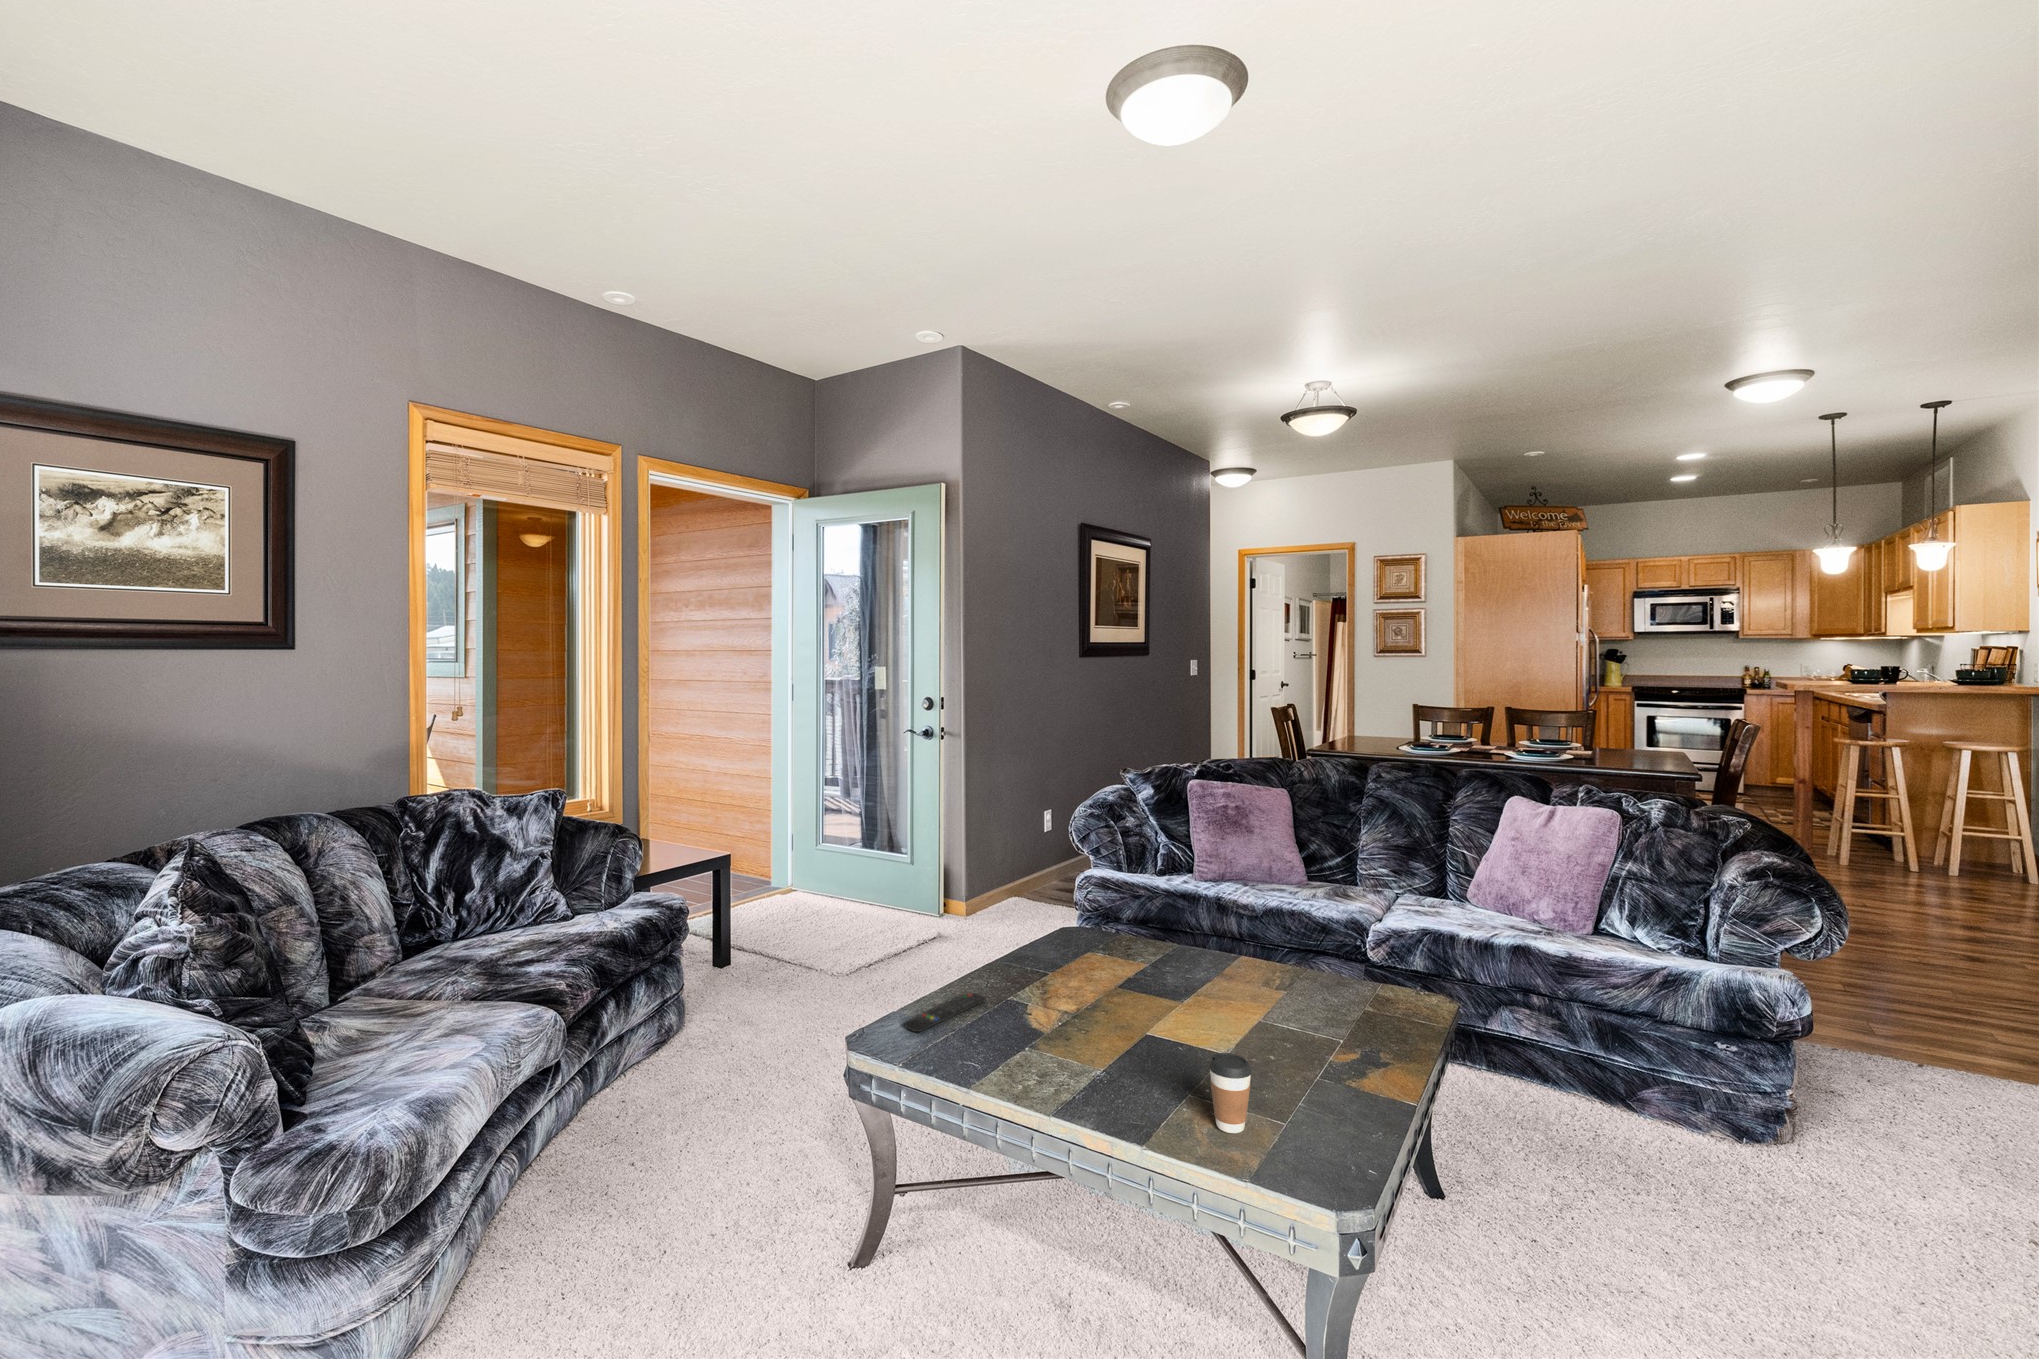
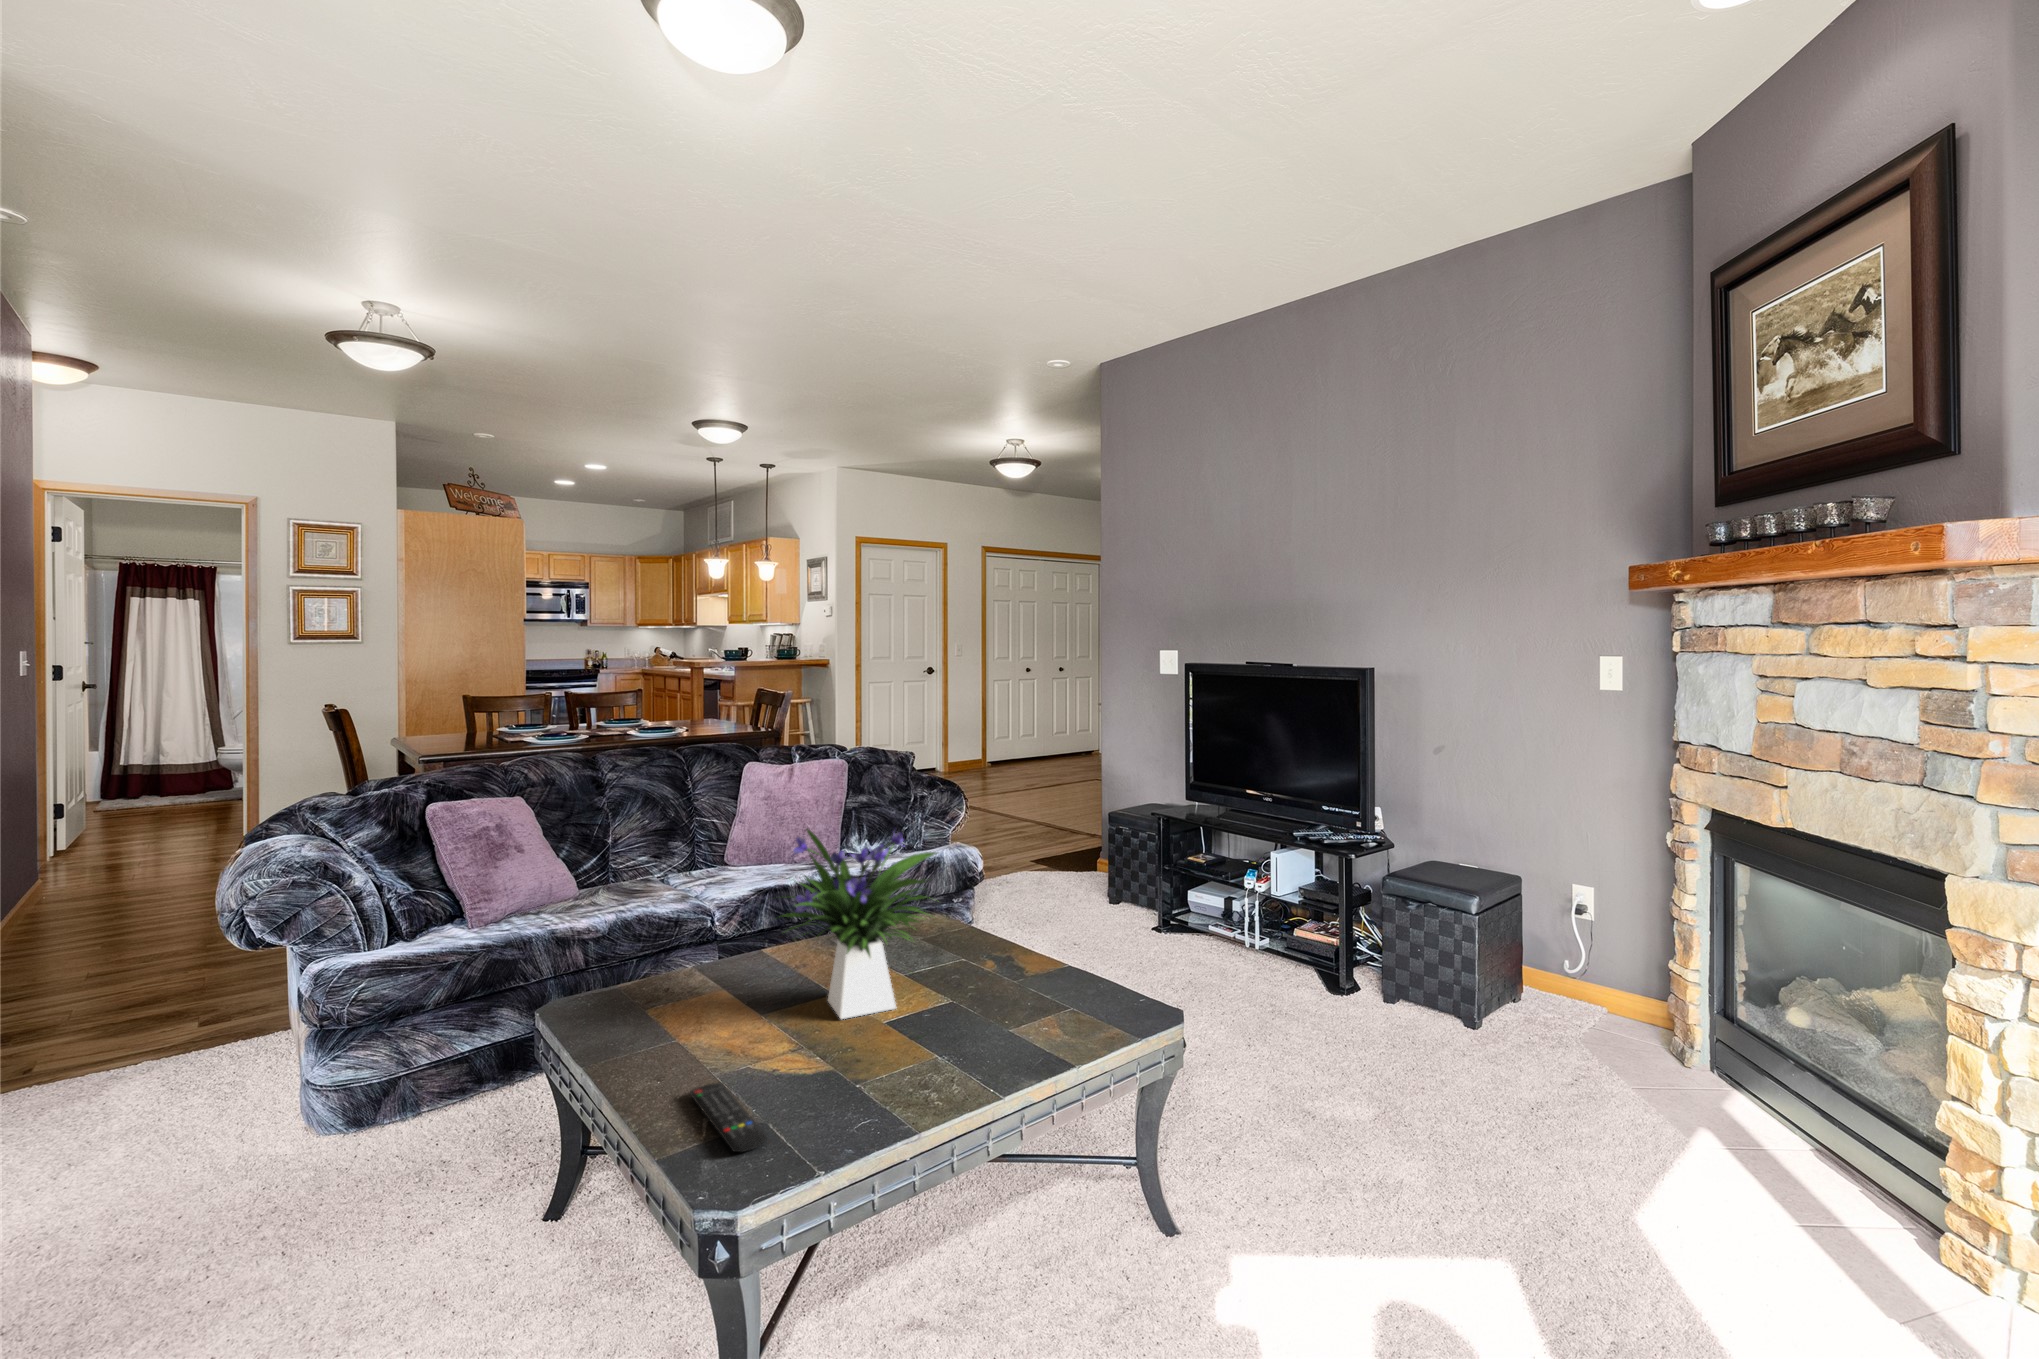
flower arrangement: none [1061,833,1238,1026] -> present [782,829,937,1019]
coffee cup: present [1209,1053,1252,1133] -> none [1084,961,1119,1026]

